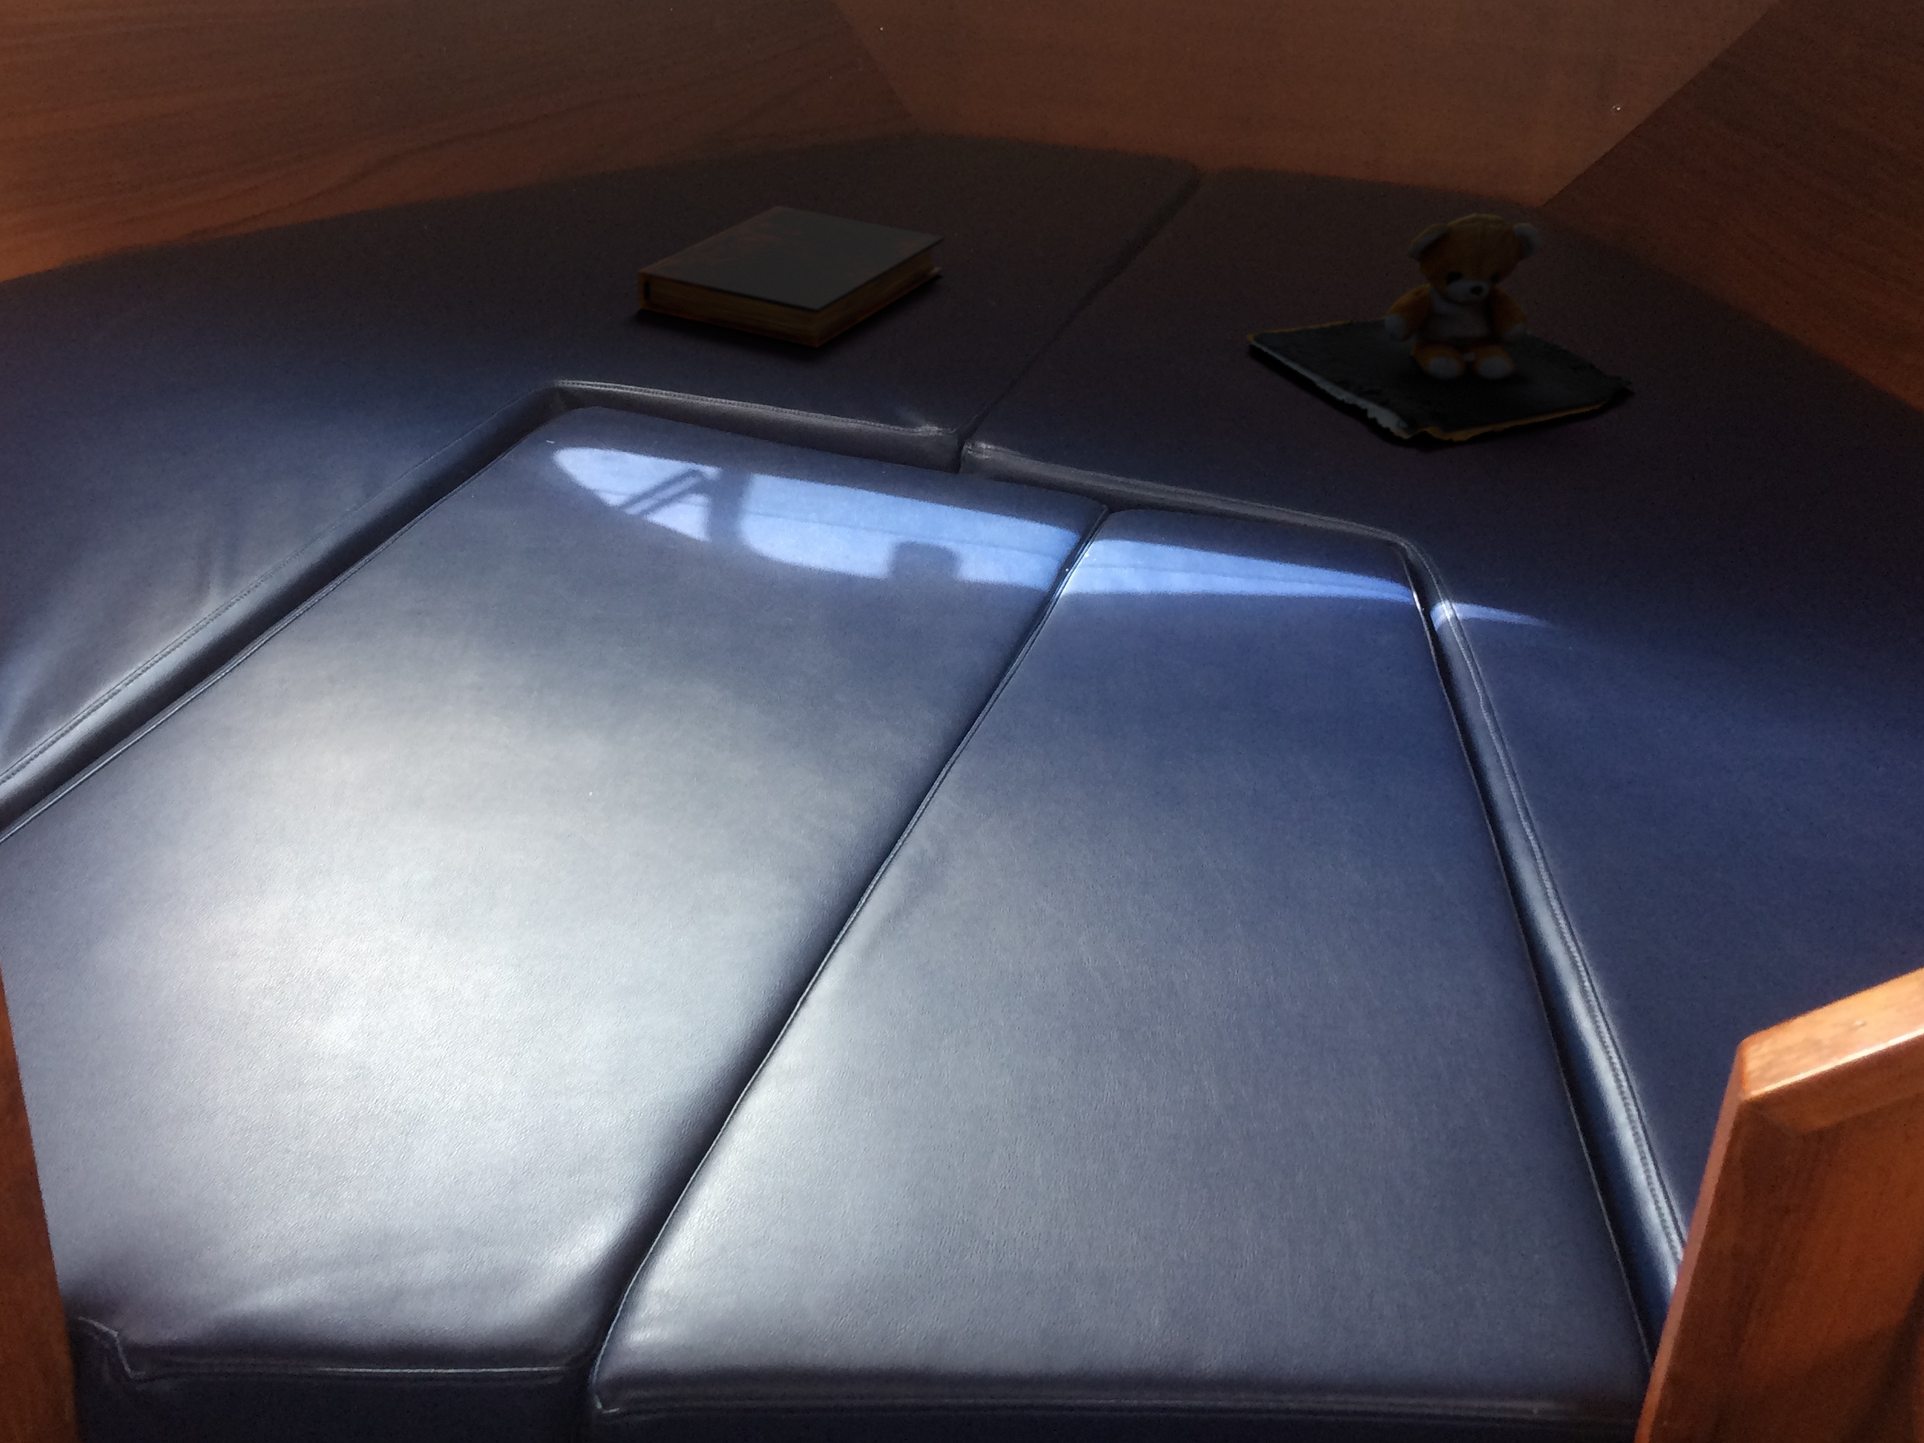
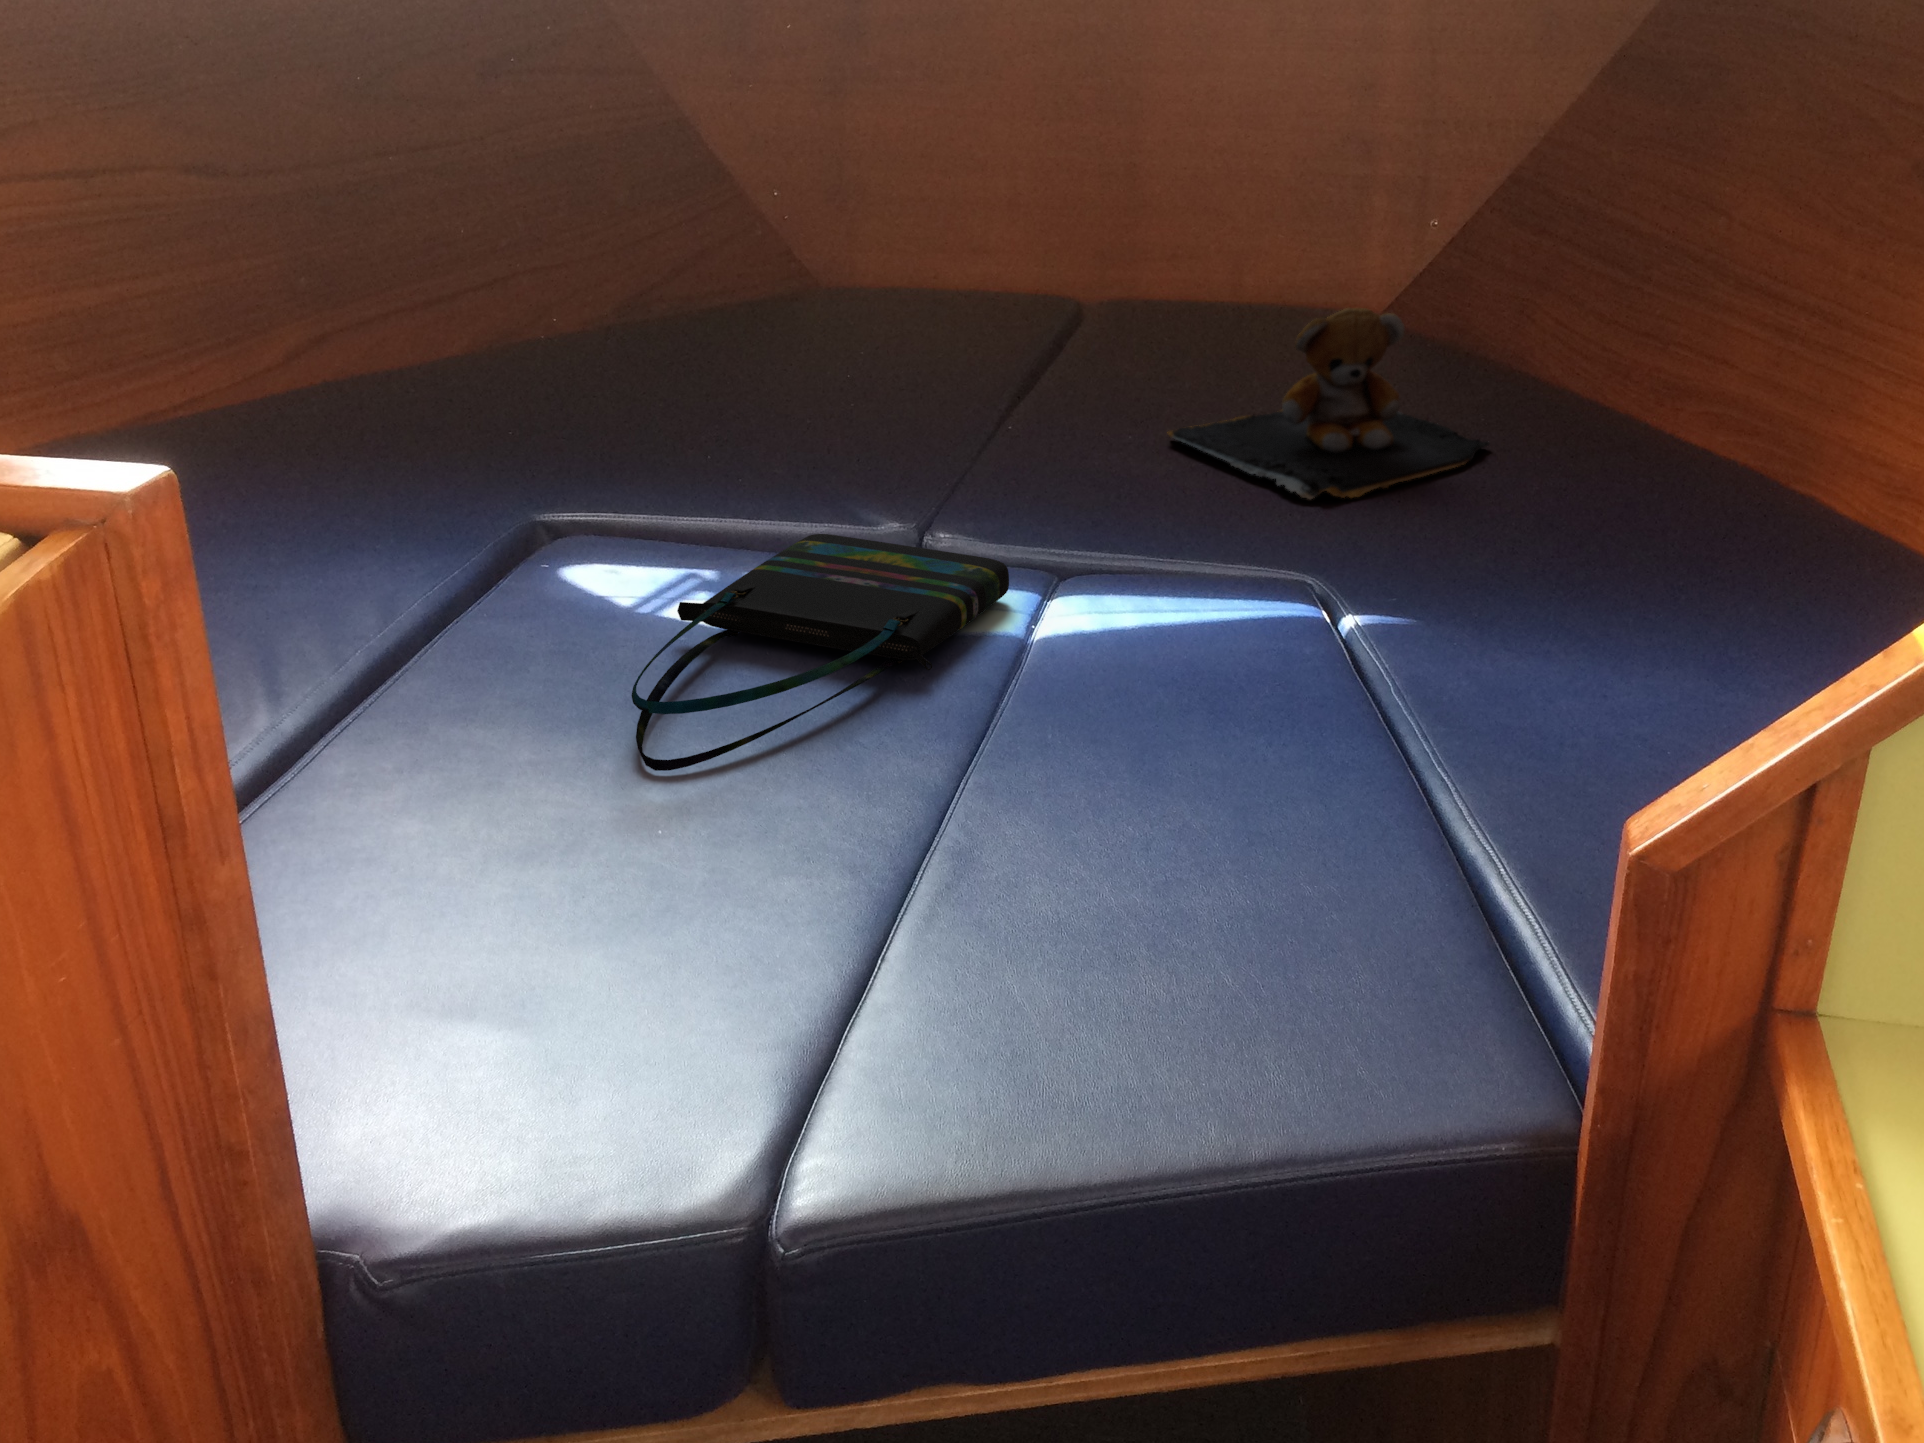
book: present [638,206,944,348] -> none [617,357,894,471]
tote bag: none [594,439,1039,724] -> present [631,534,1009,771]

